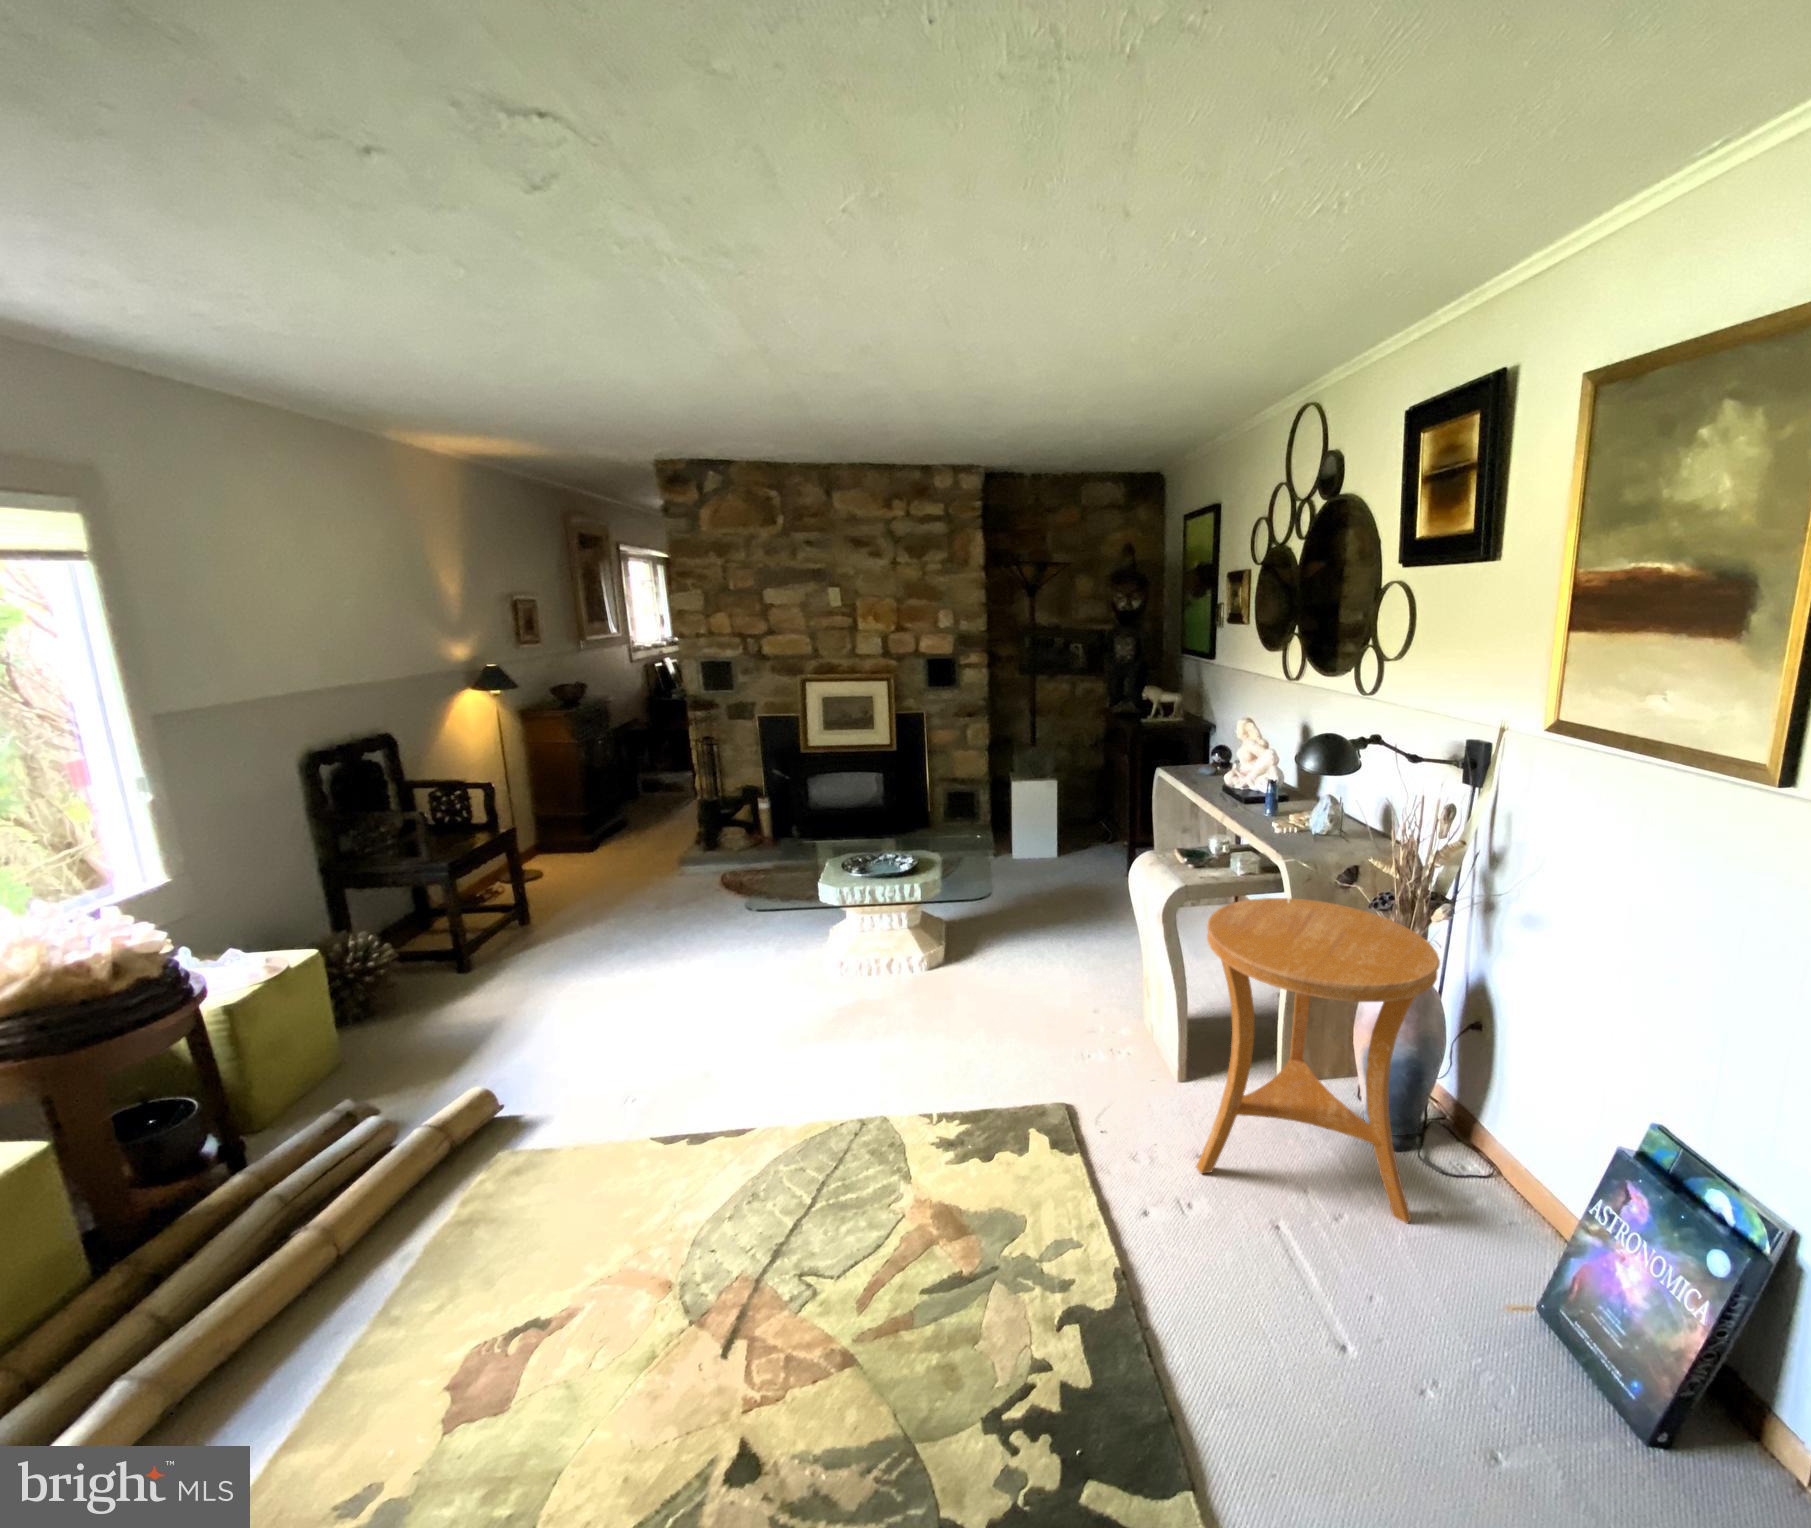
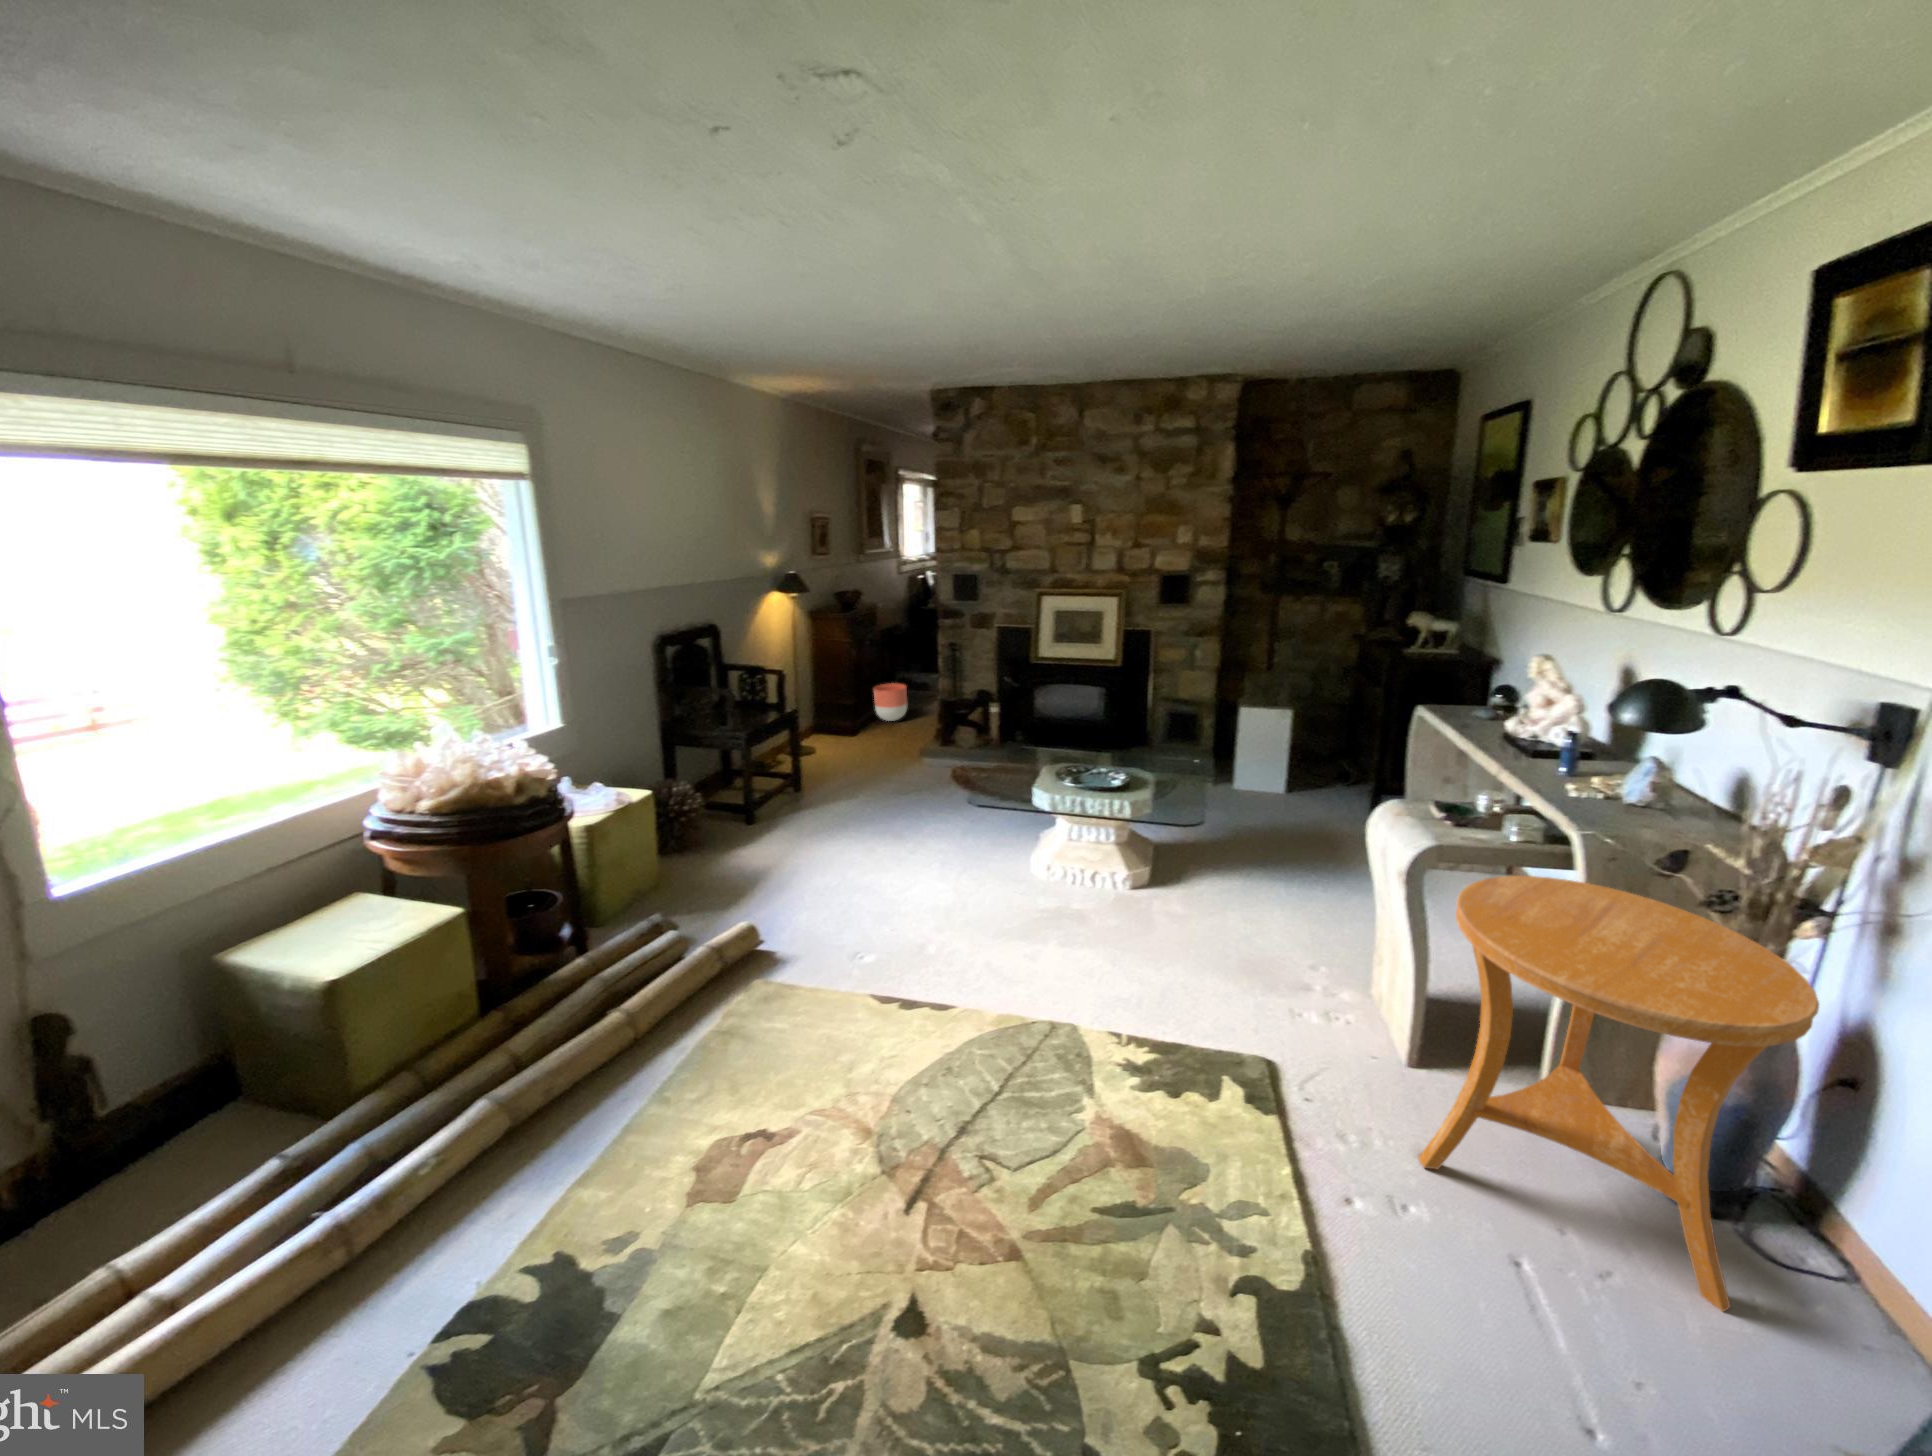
planter: none [610,788,654,833] -> present [874,683,907,721]

